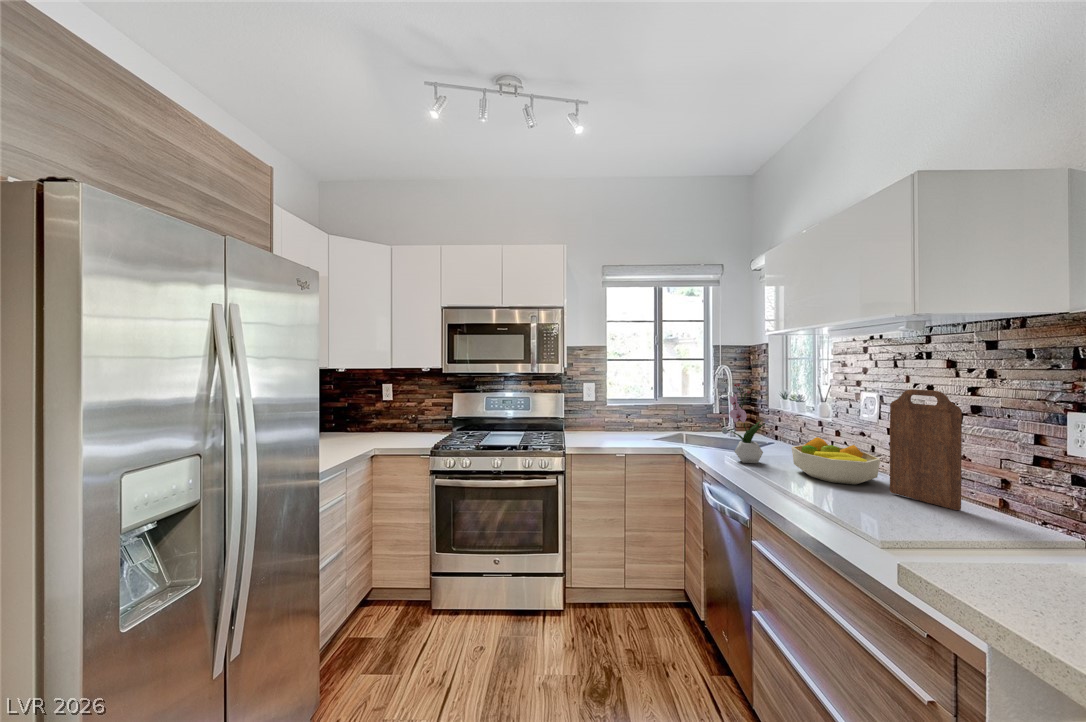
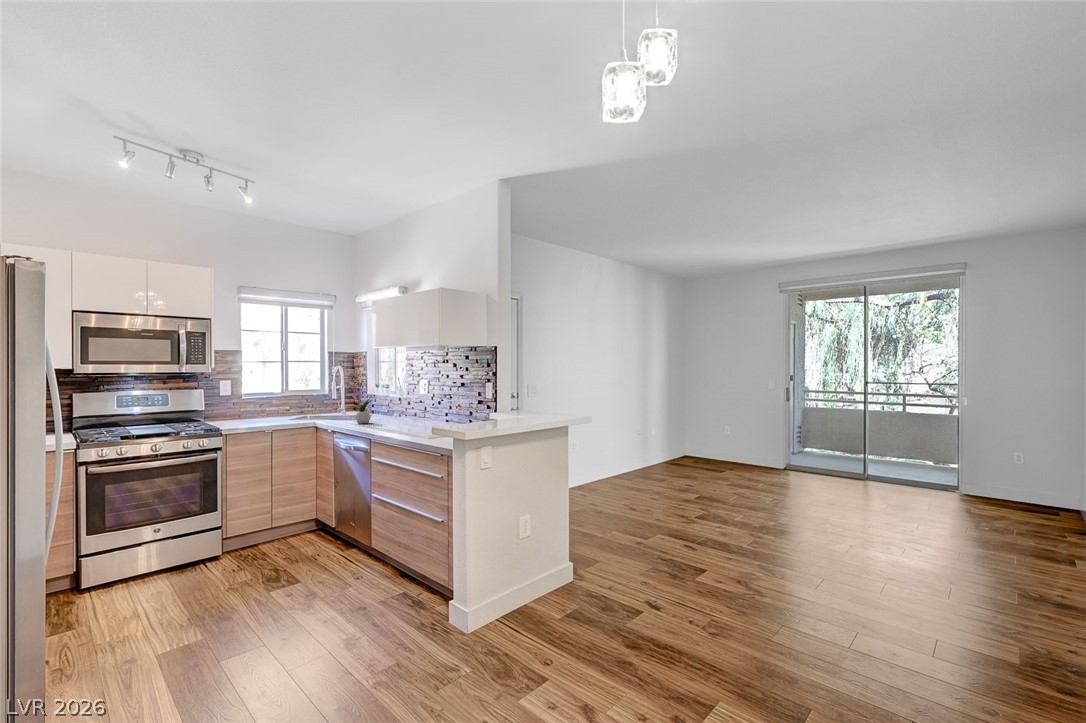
cutting board: present [890,389,962,510] -> none [432,376,457,426]
fruit bowl: present [792,437,880,484] -> none [388,404,429,425]

